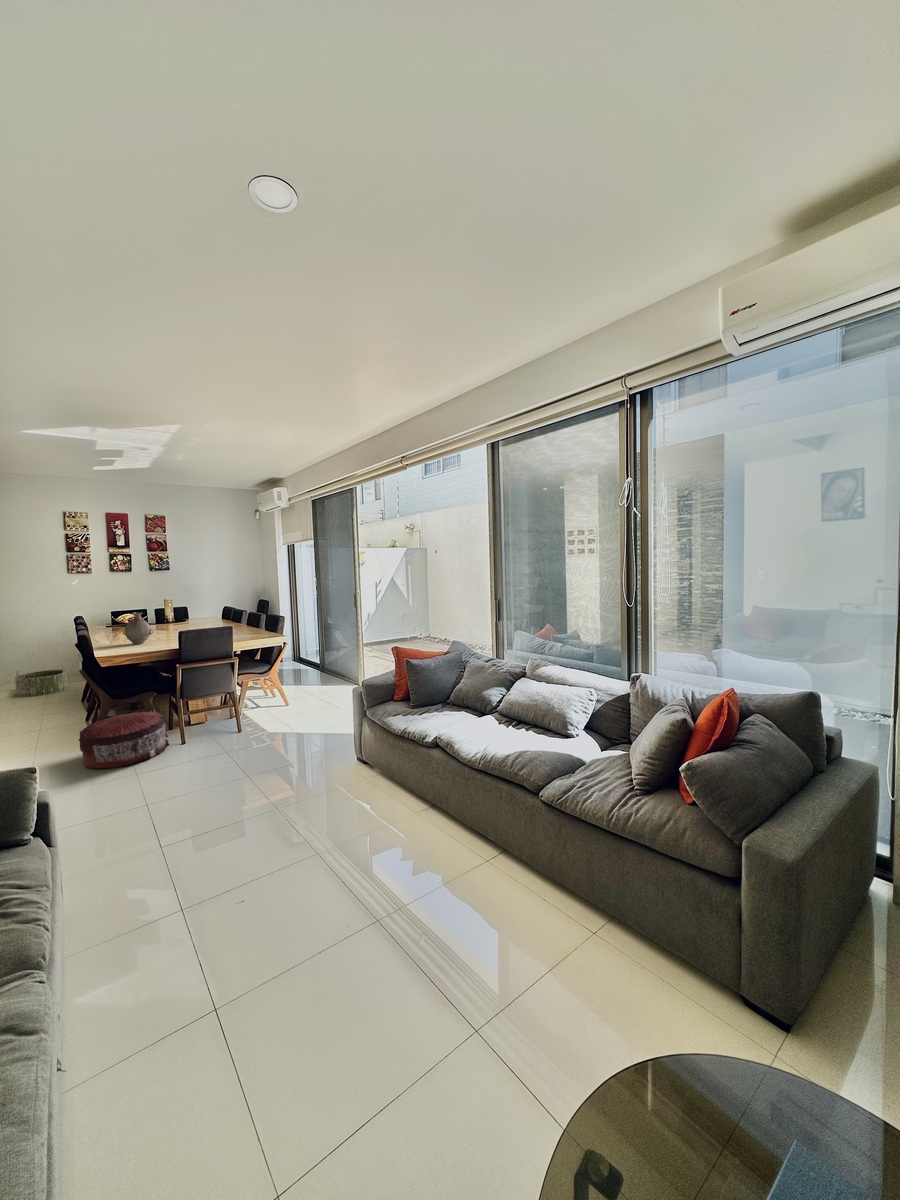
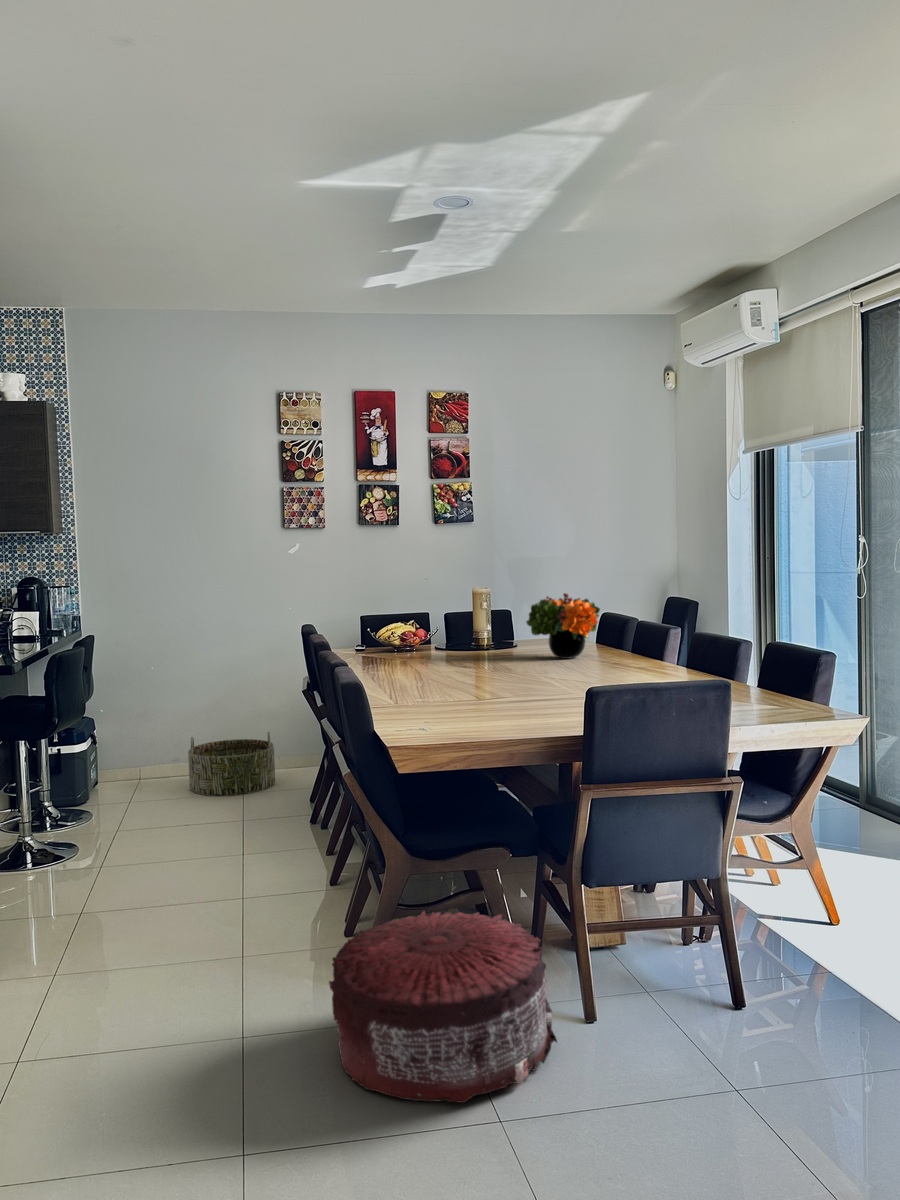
flower arrangement: none [184,600,217,625] -> present [526,593,600,659]
vase: present [123,613,153,644] -> none [416,618,488,705]

